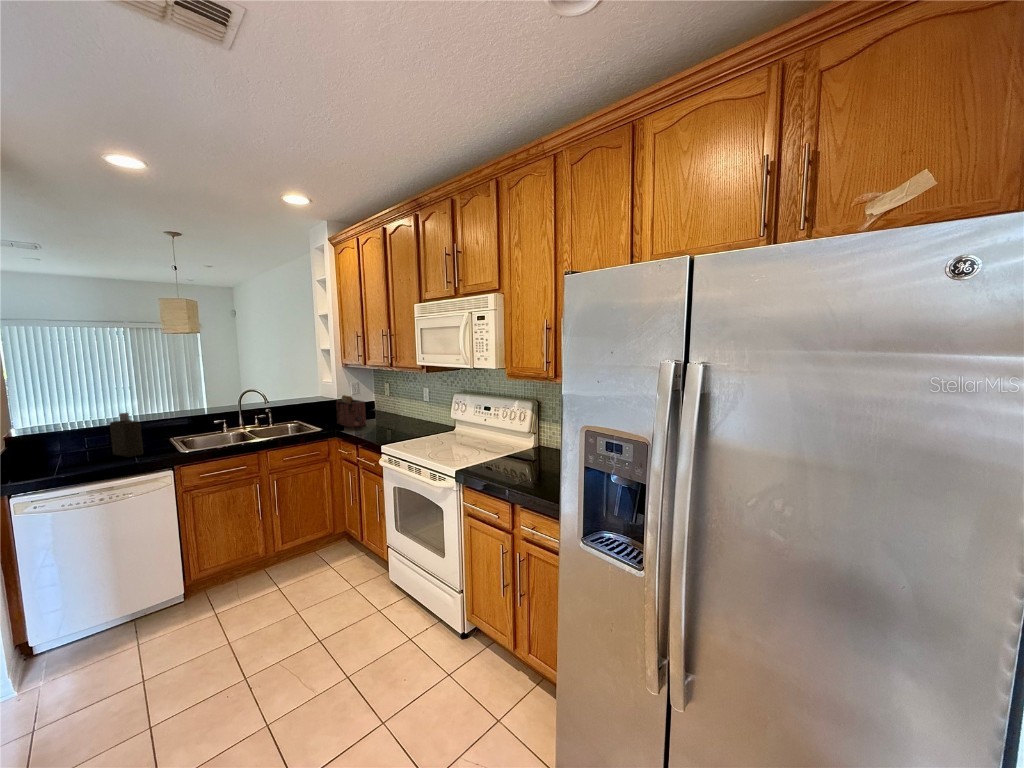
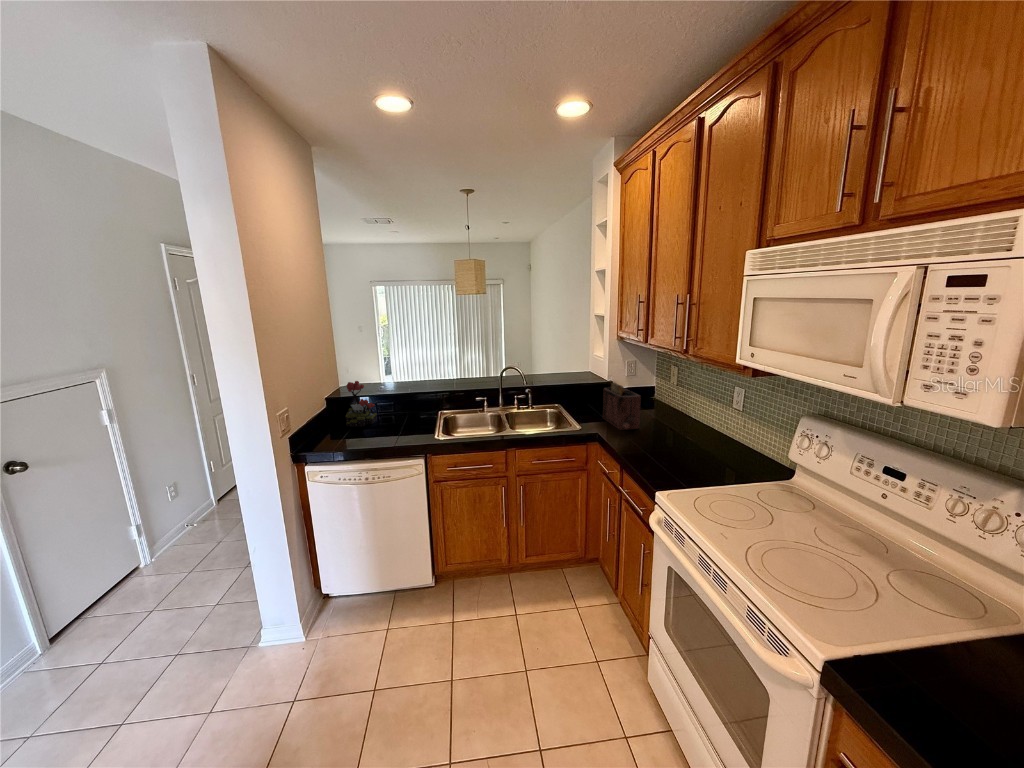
bottle: present [110,413,143,457] -> none [386,386,409,433]
plant: none [45,414,92,462] -> present [346,381,377,427]

